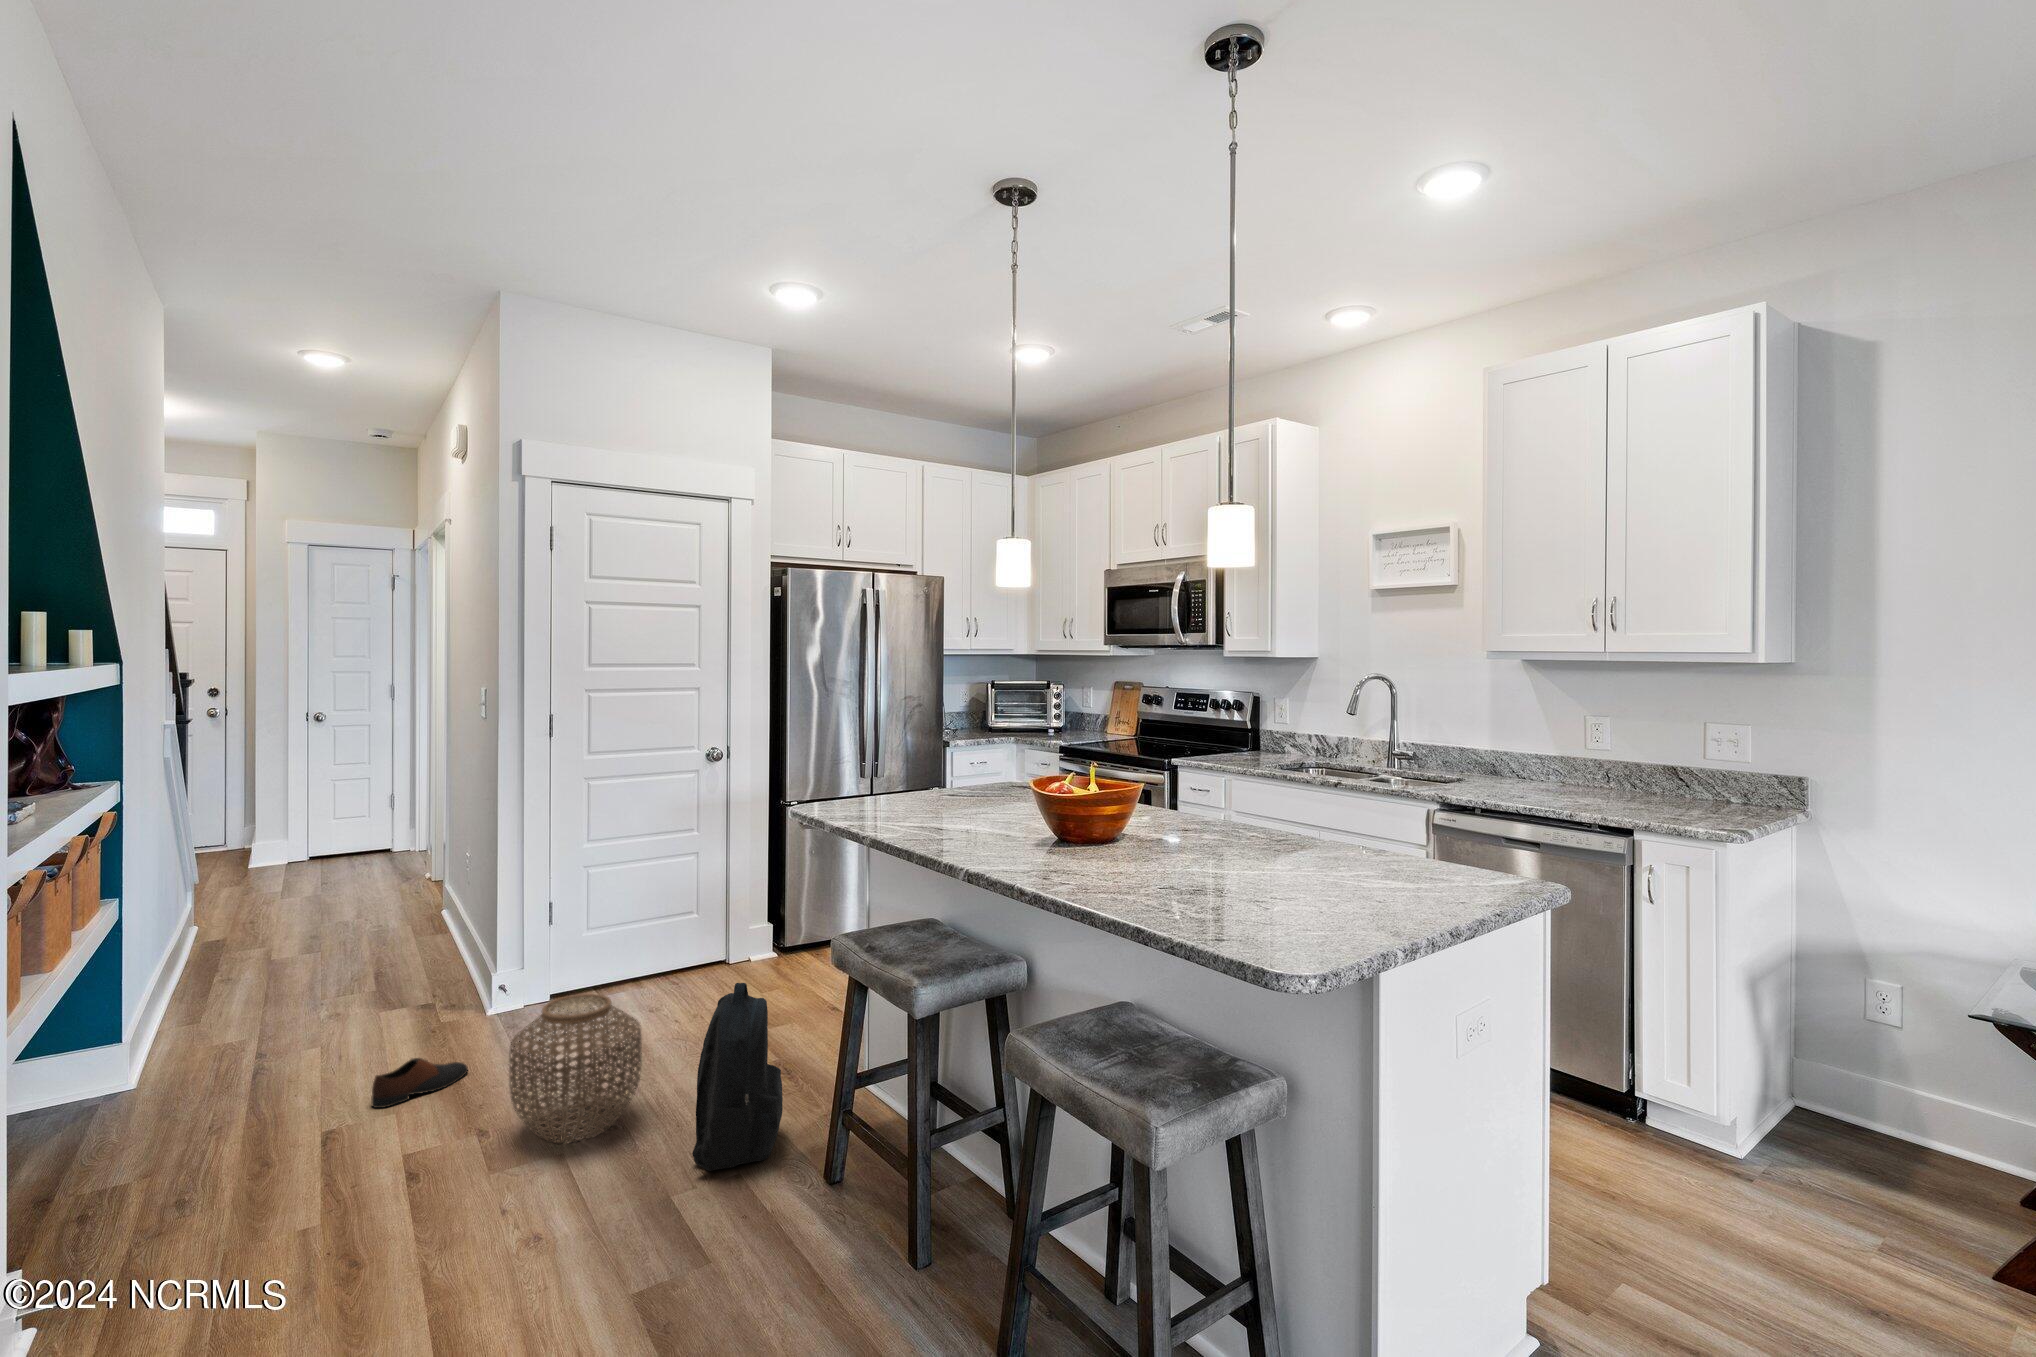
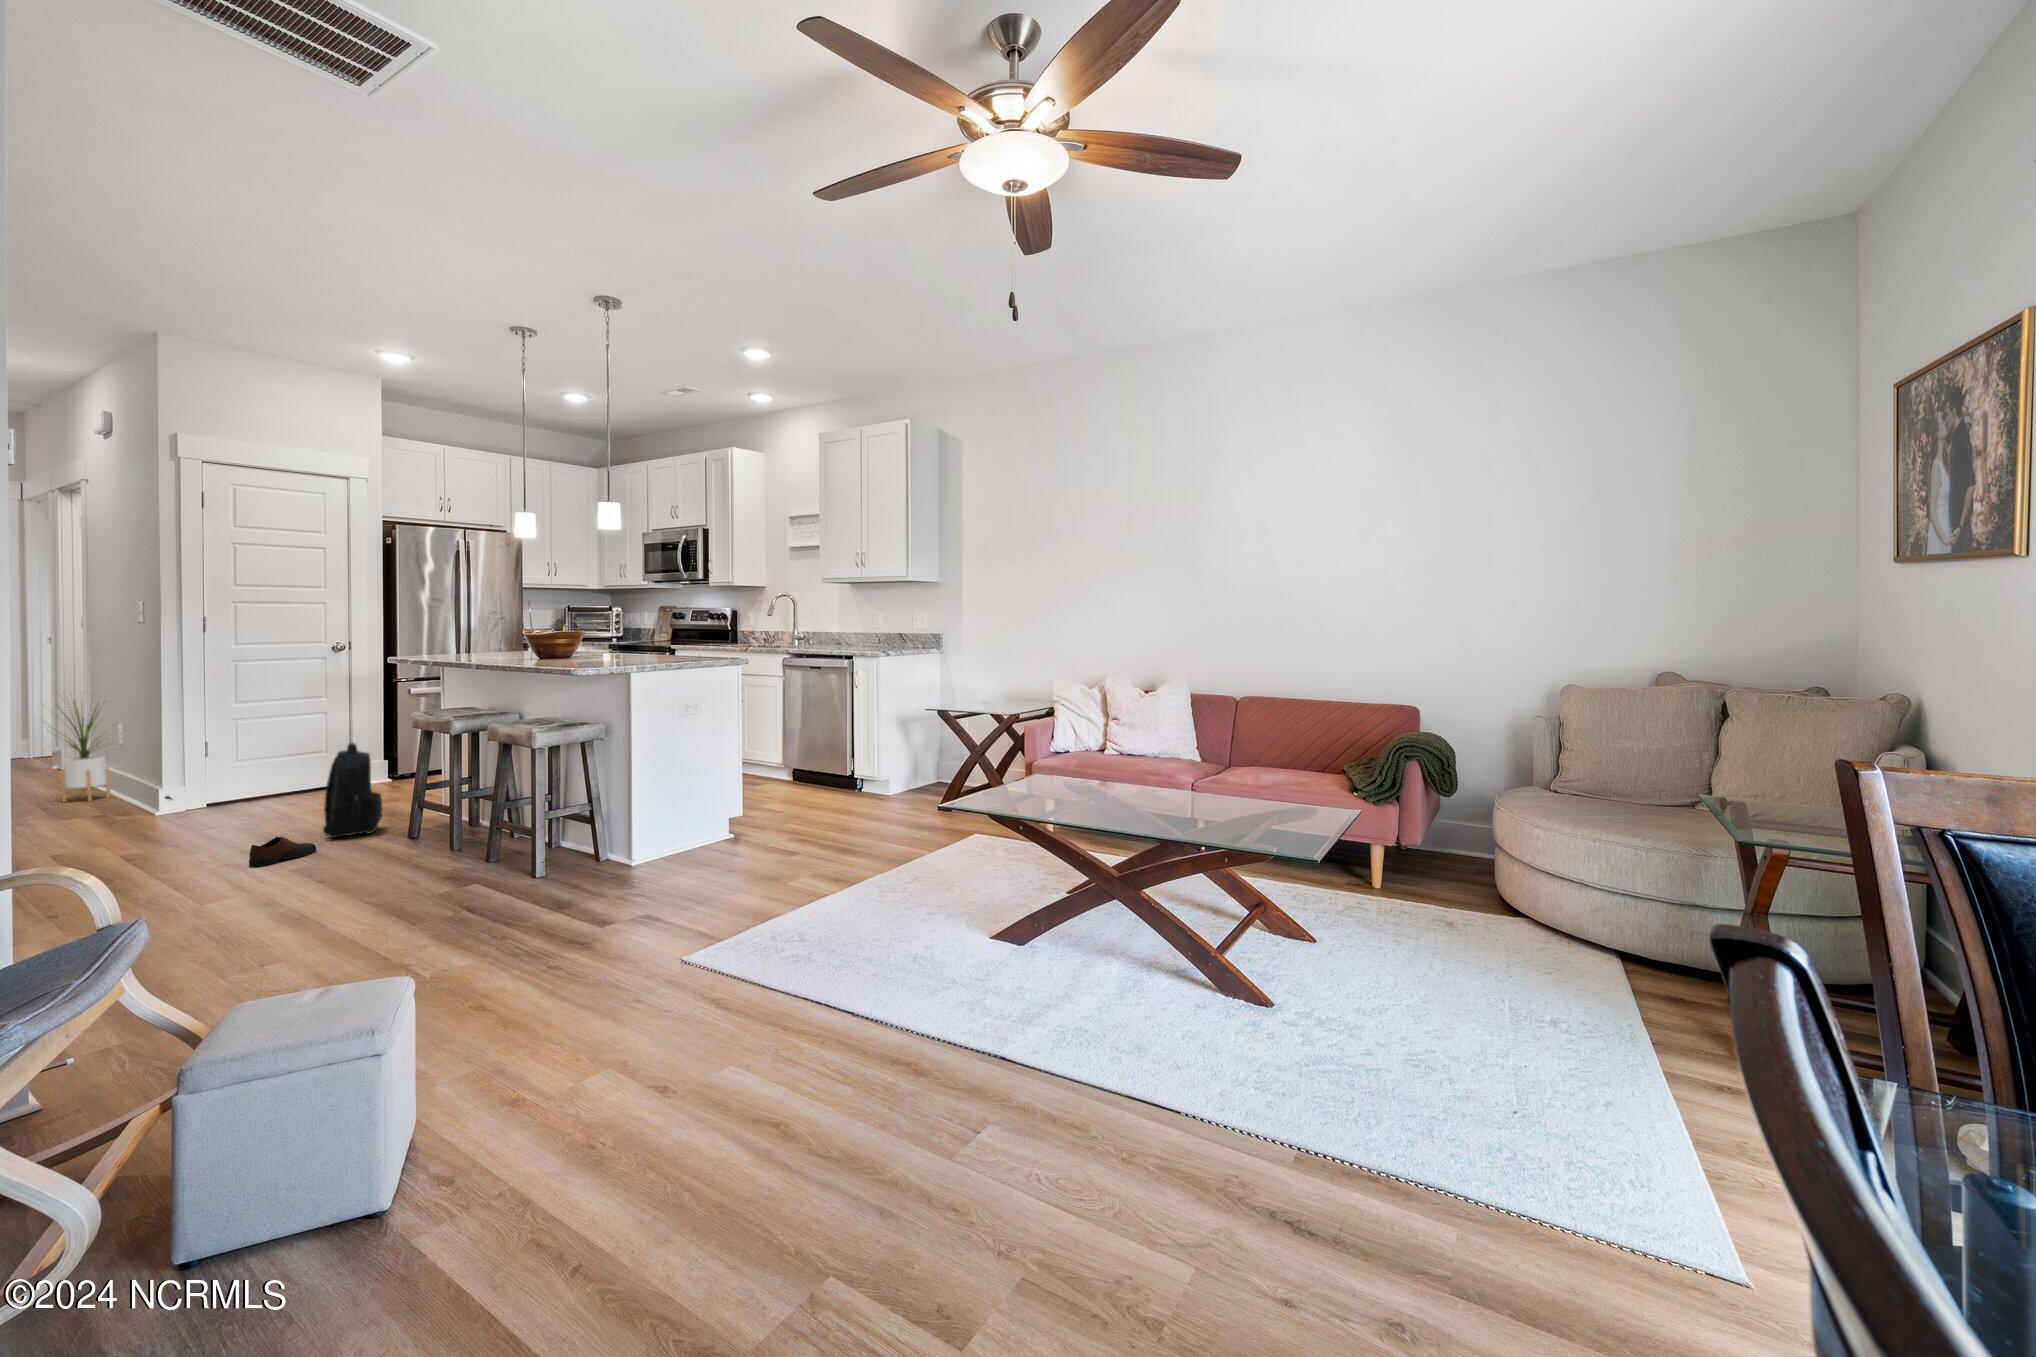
house plant: none [366,811,460,974] -> present [56,702,114,802]
woven basket: present [509,994,642,1143] -> none [194,762,288,839]
shoe: present [372,1058,468,1108] -> present [249,837,316,867]

